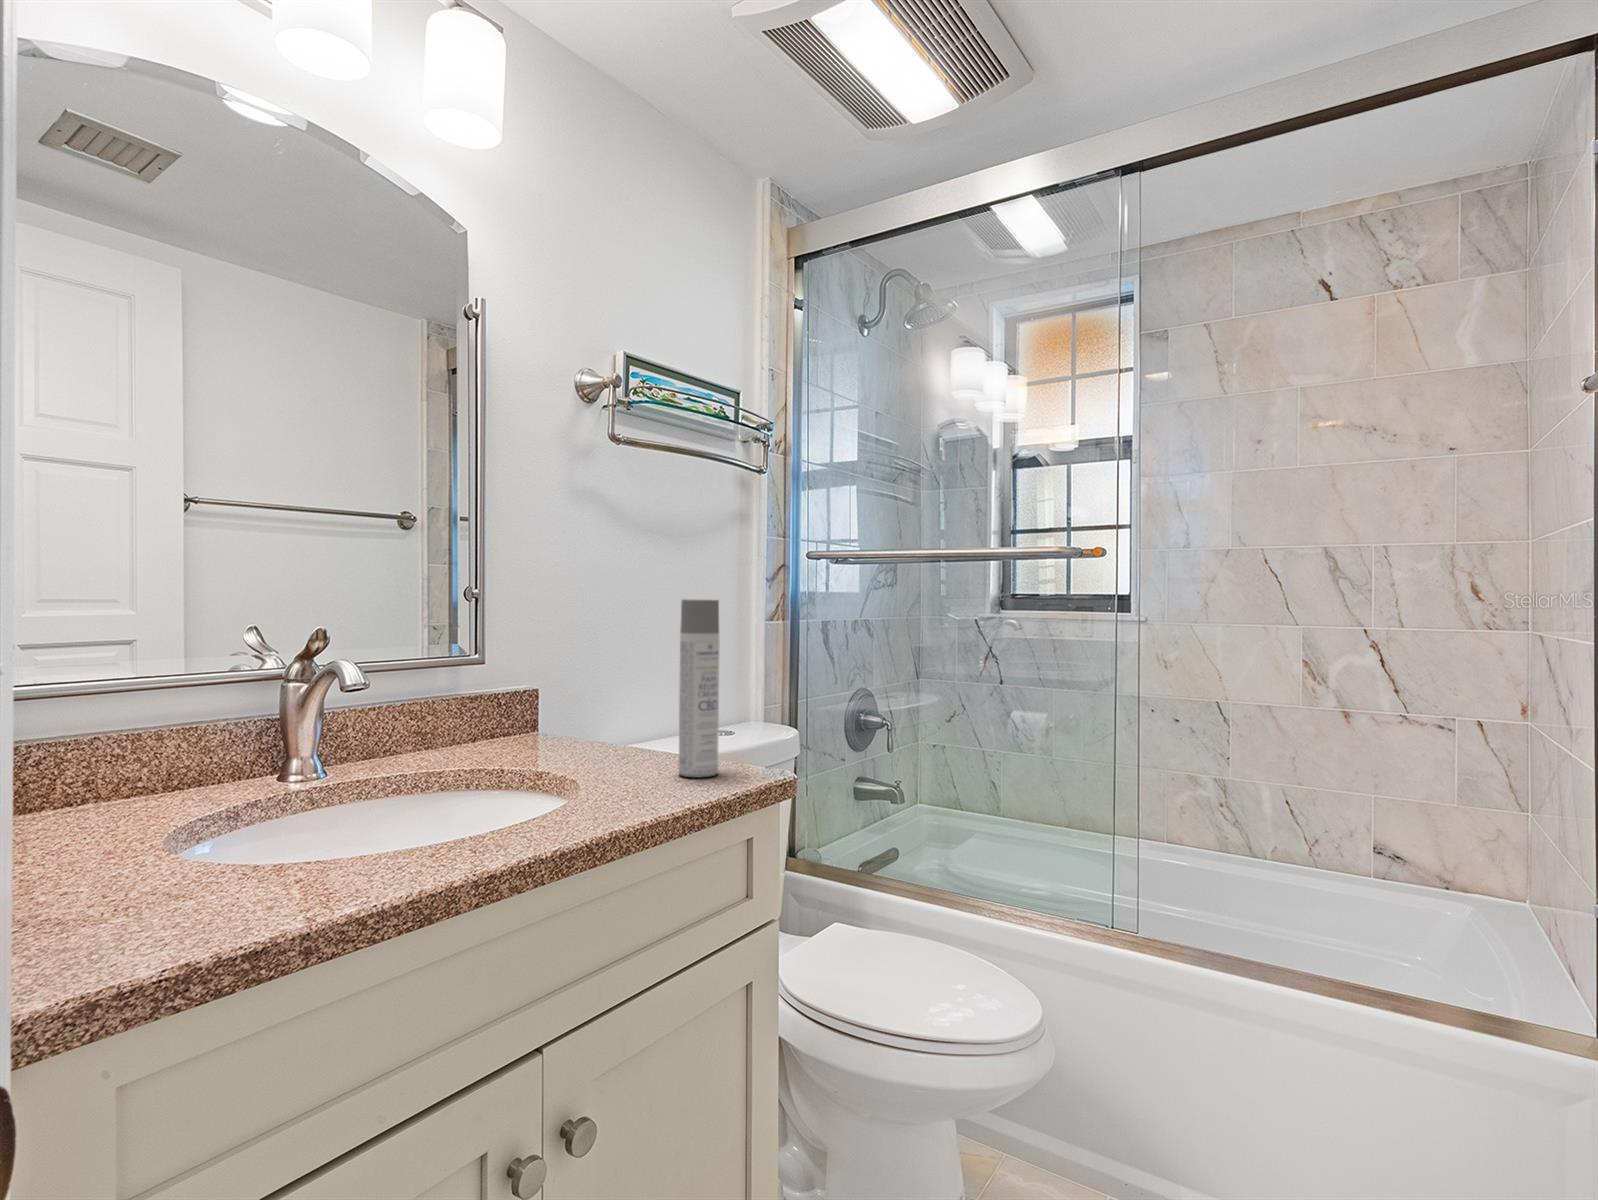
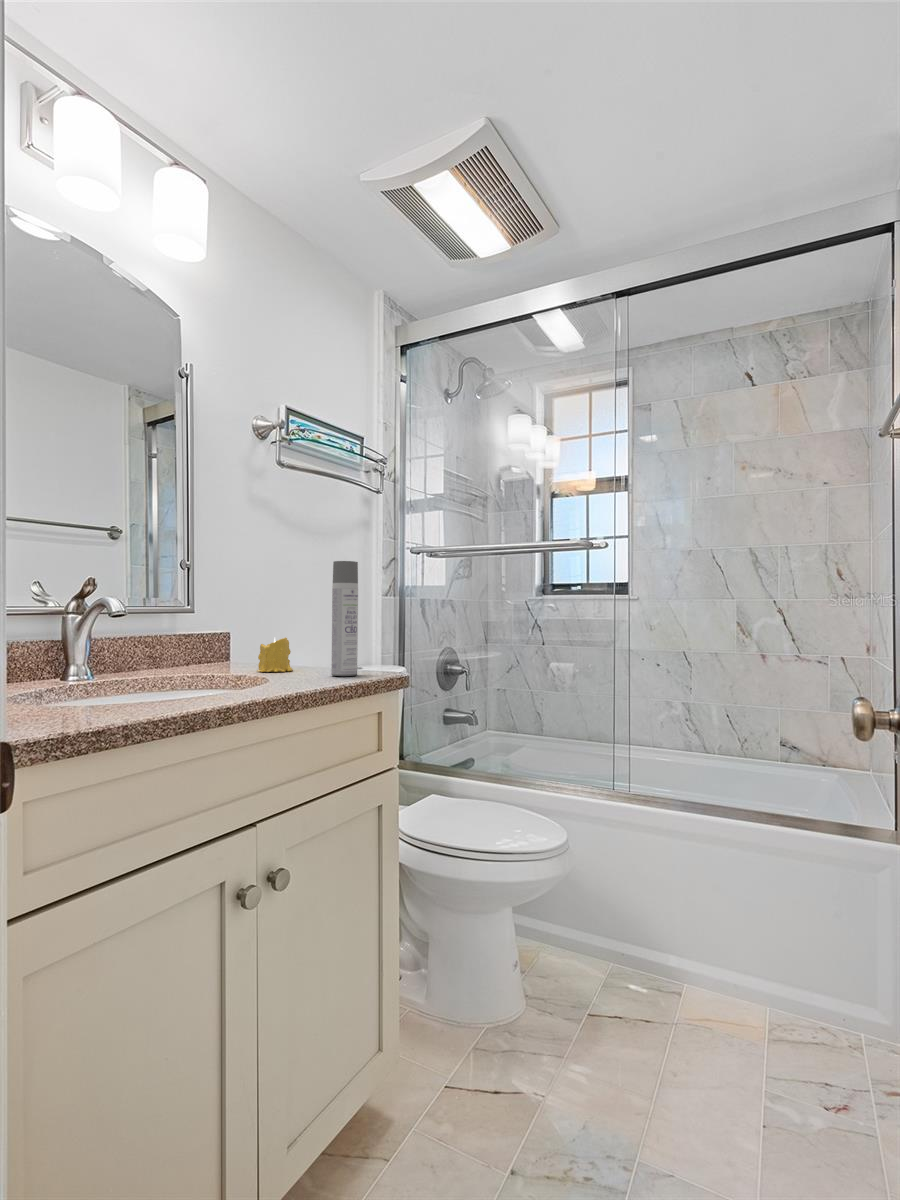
candle: none [570,705,626,762] -> present [257,638,293,672]

